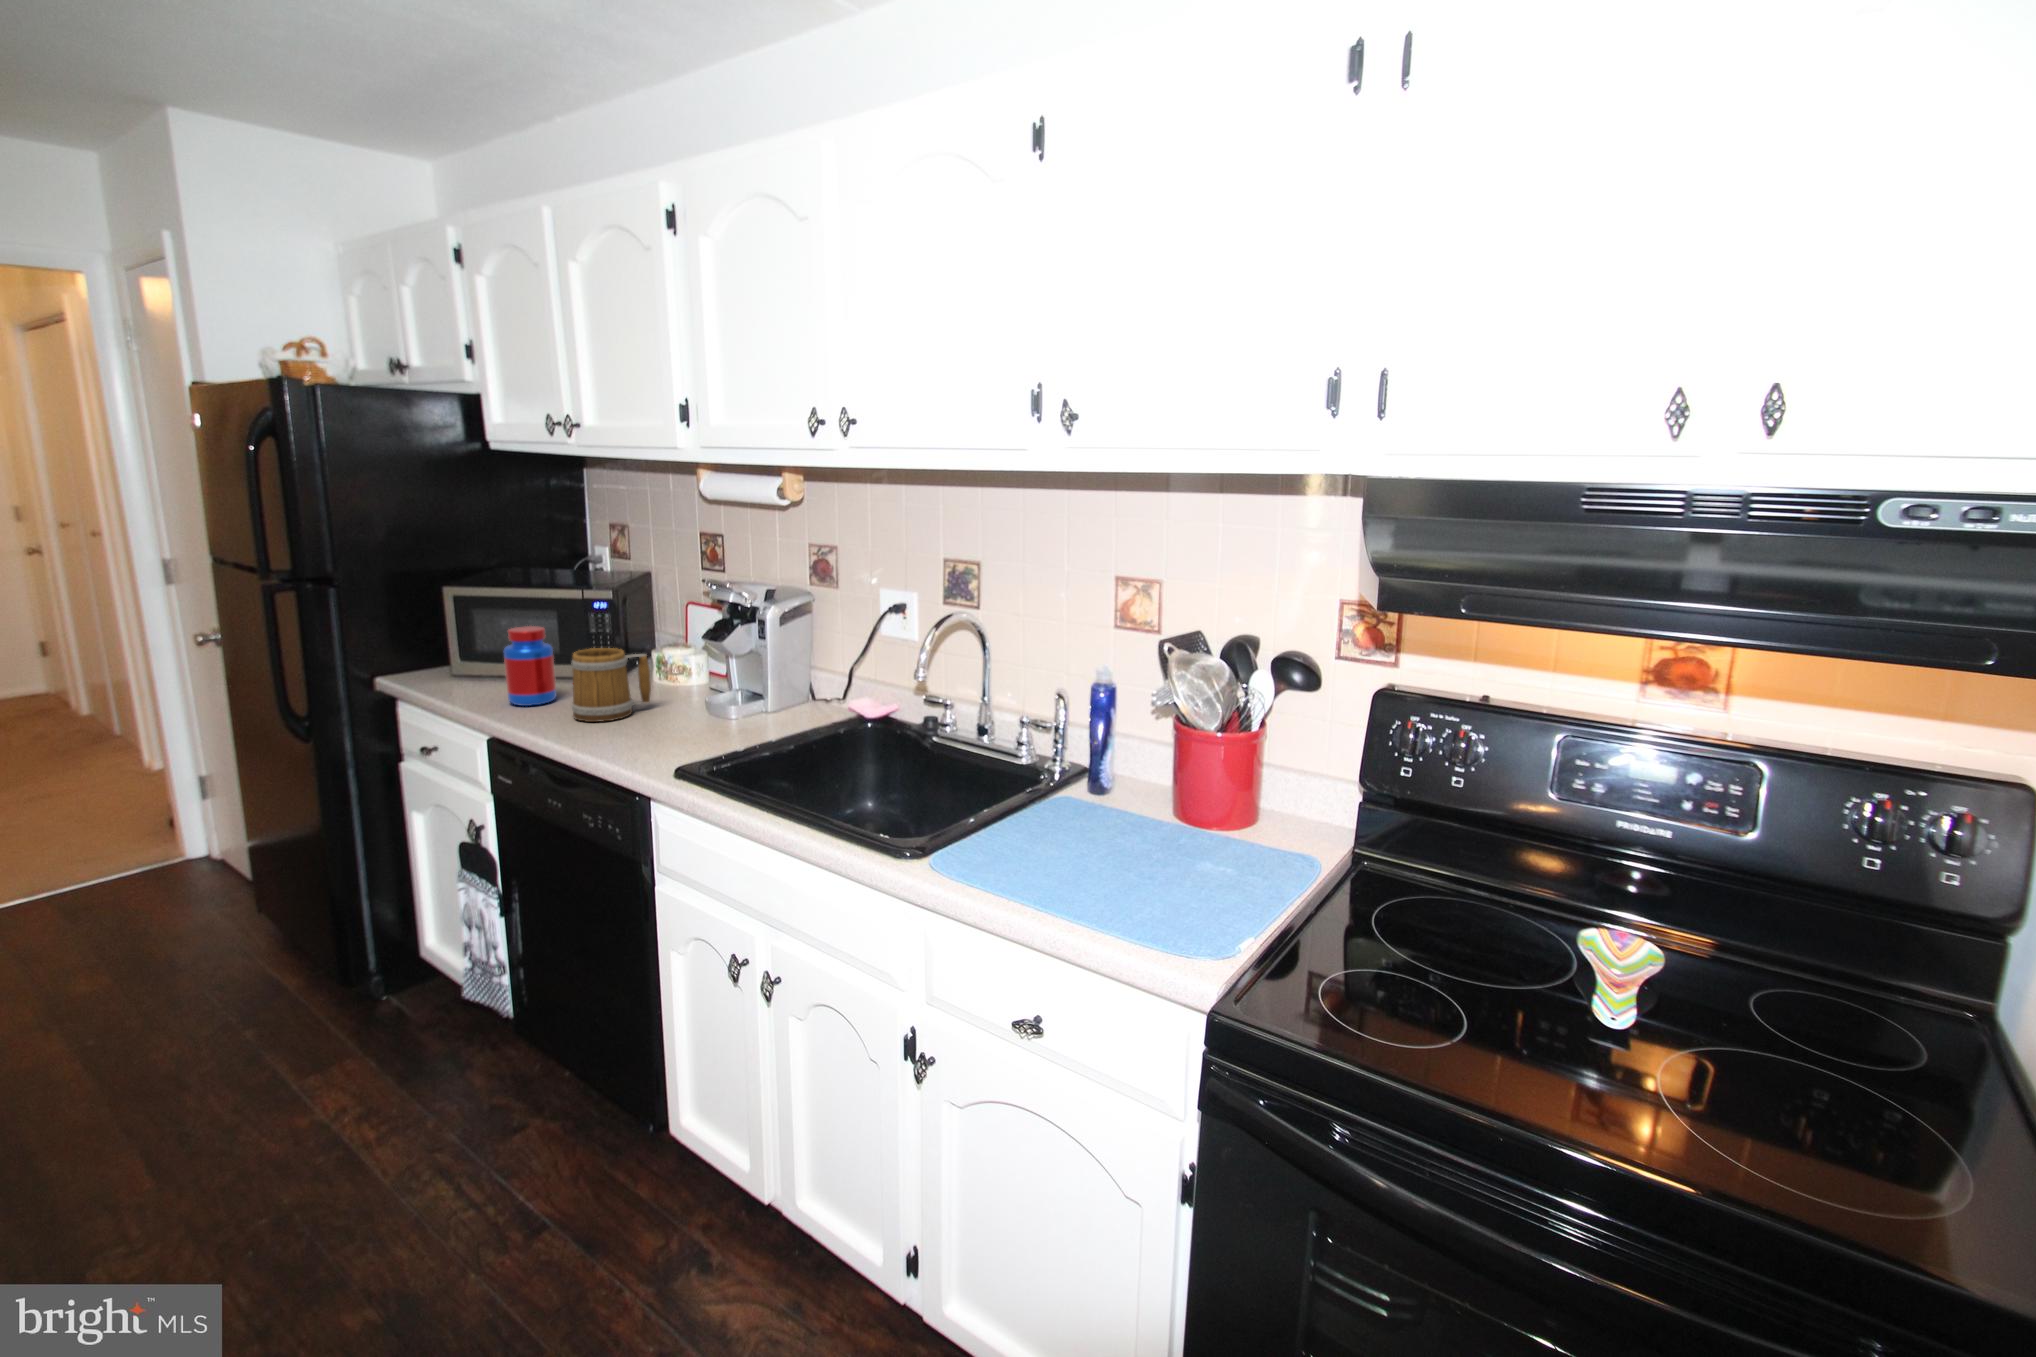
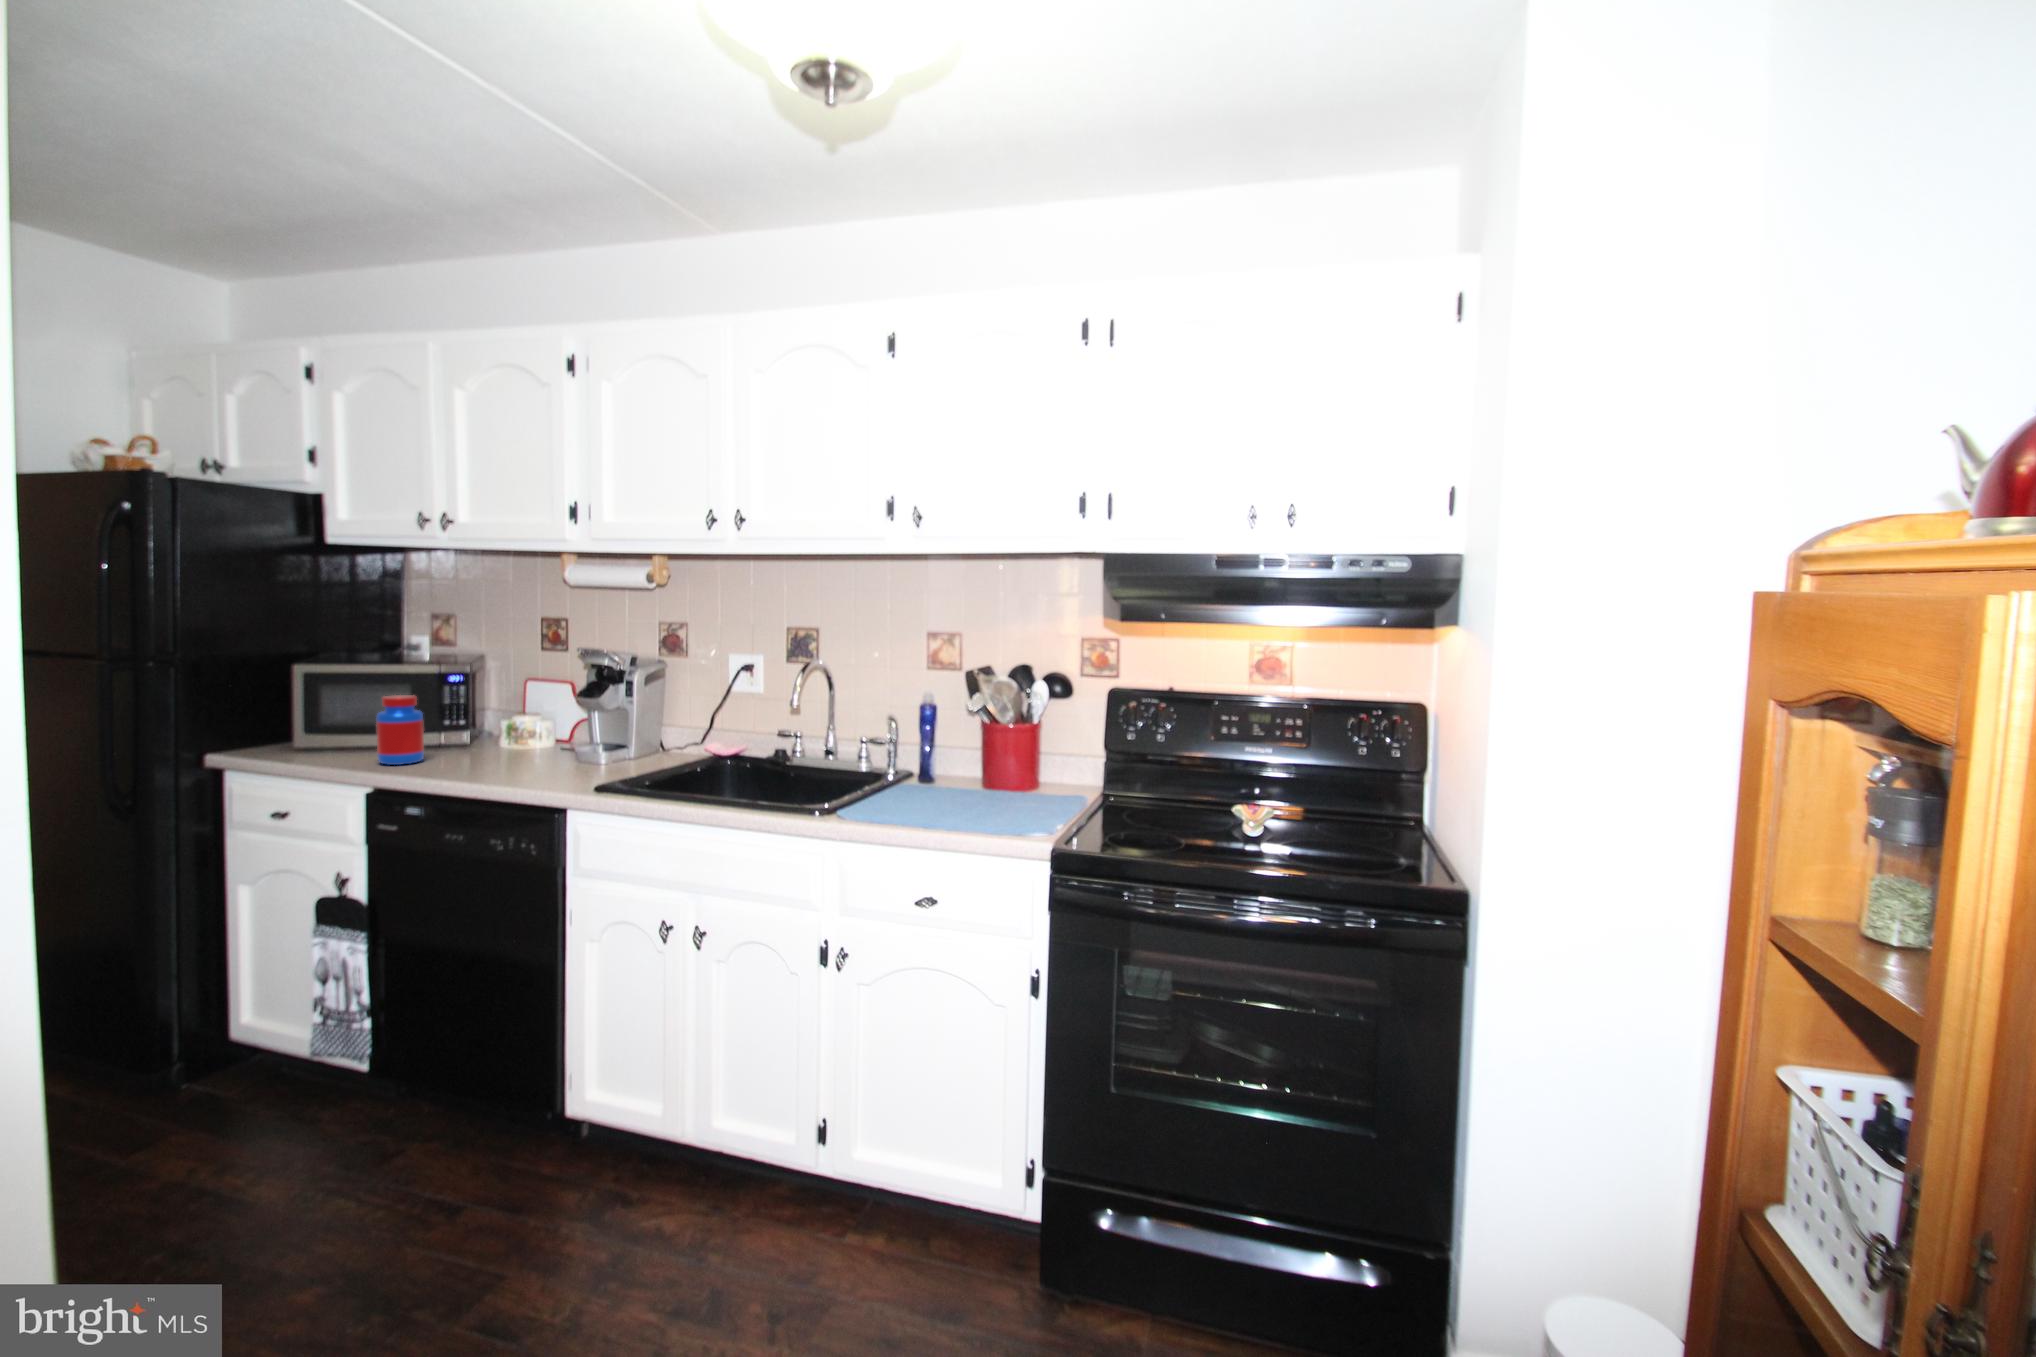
mug: present [572,648,651,722] -> none [455,709,525,770]

